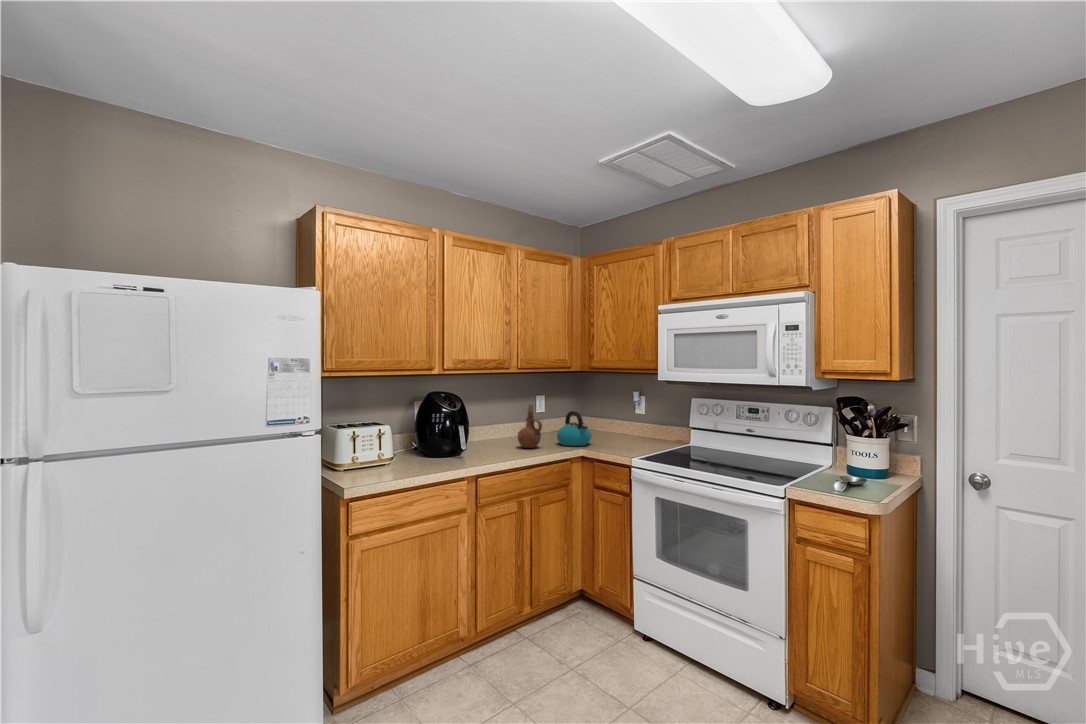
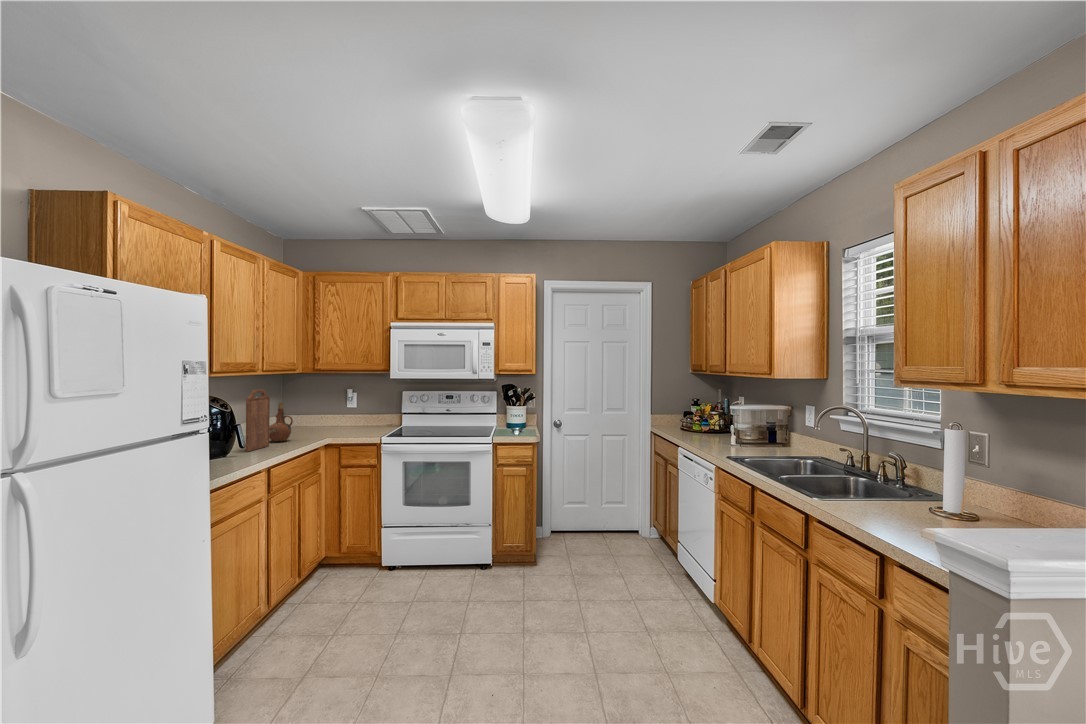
cutting board: none [473,389,507,456] -> present [246,389,270,452]
kettle: present [557,411,591,446] -> none [295,407,329,437]

